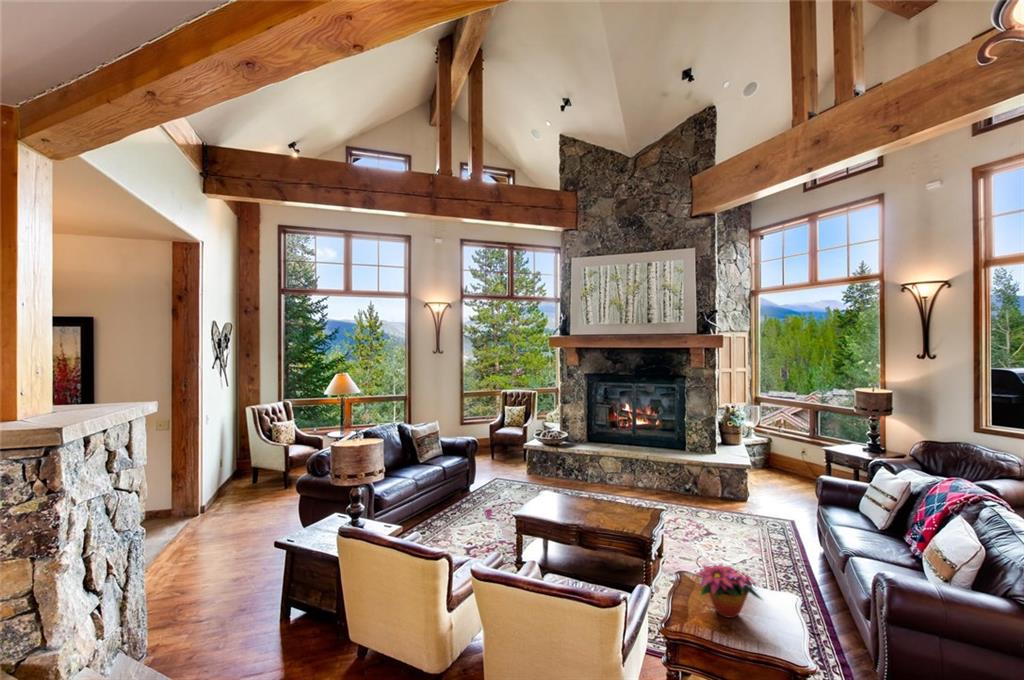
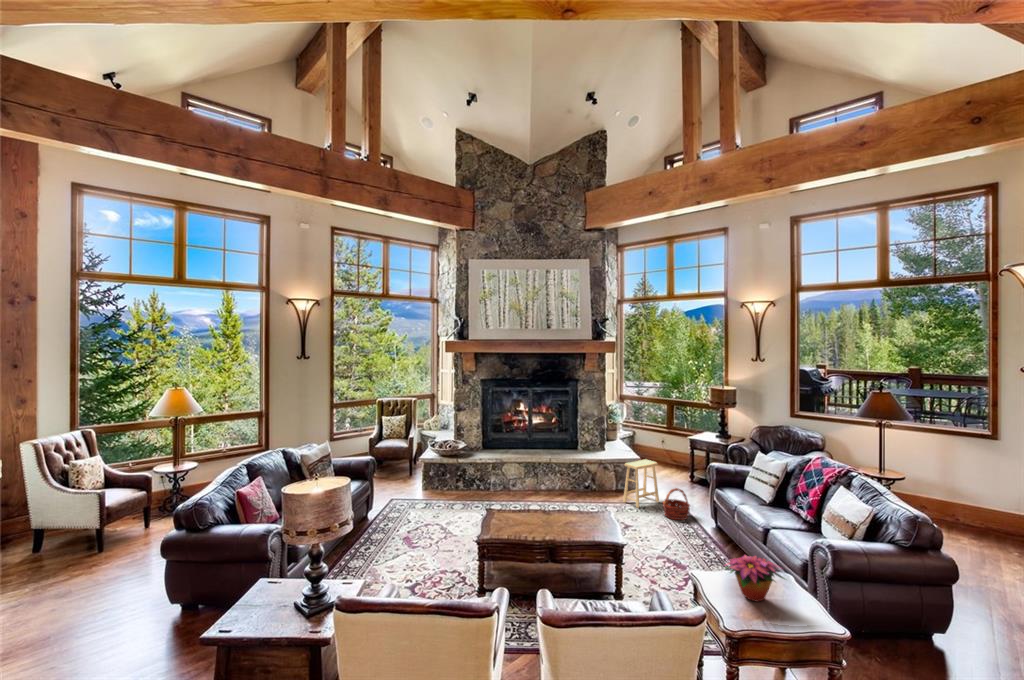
footstool: none [722,466,768,518] -> present [623,459,659,508]
basket: none [761,500,796,538] -> present [663,488,690,520]

